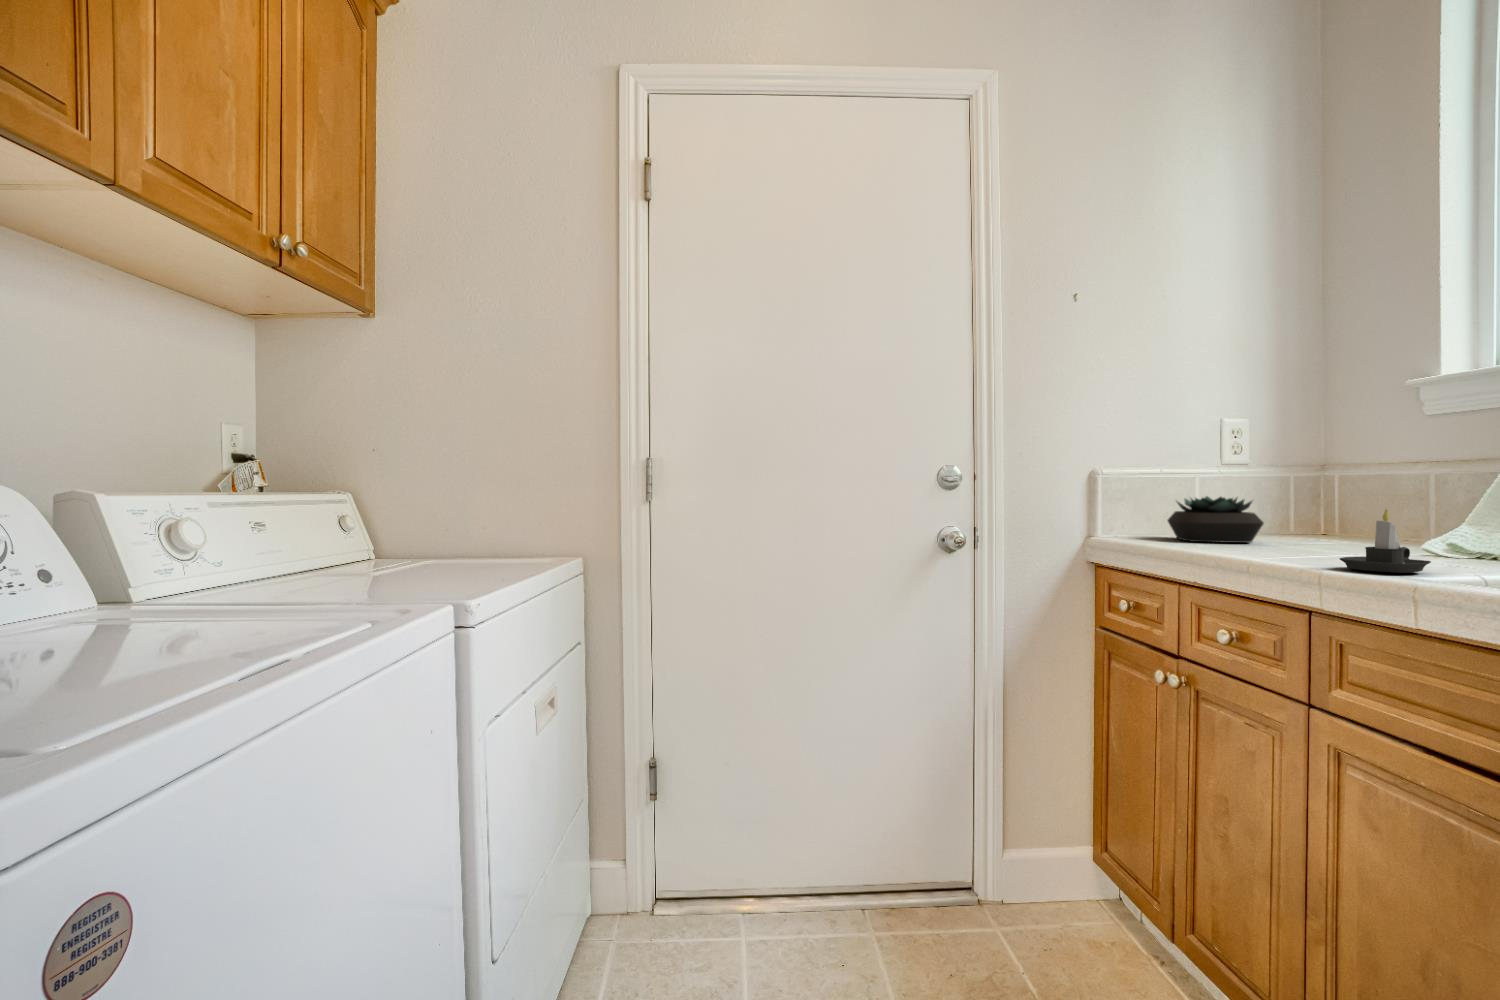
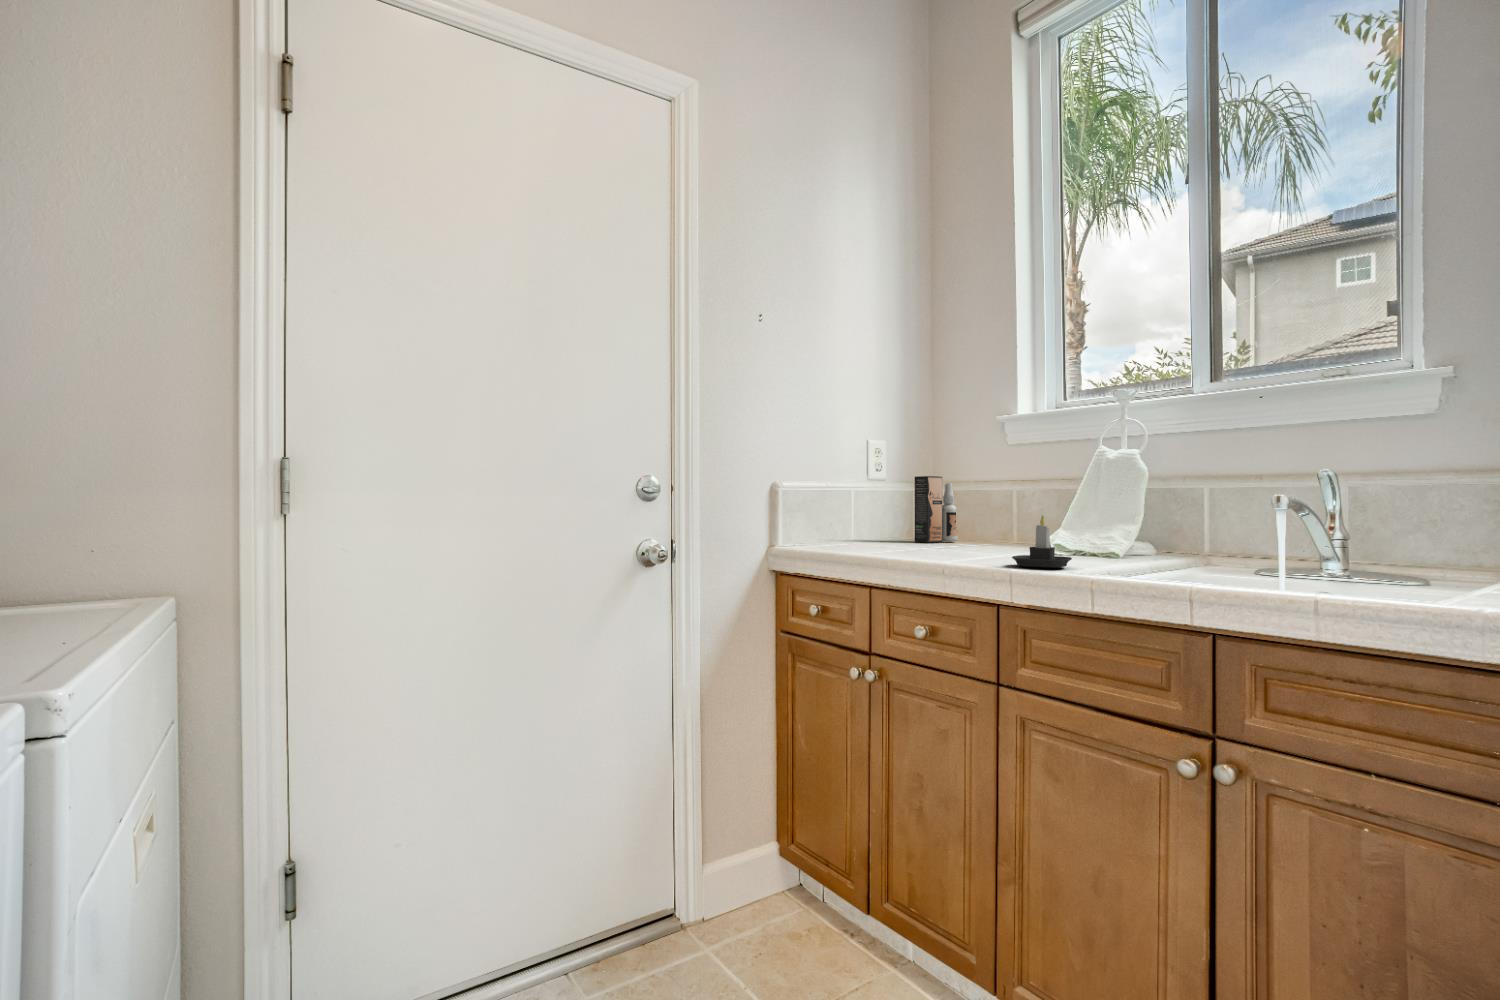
spray bottle: none [1287,459,1354,539] -> present [915,476,958,543]
succulent plant: present [1168,496,1264,543] -> none [836,506,914,547]

